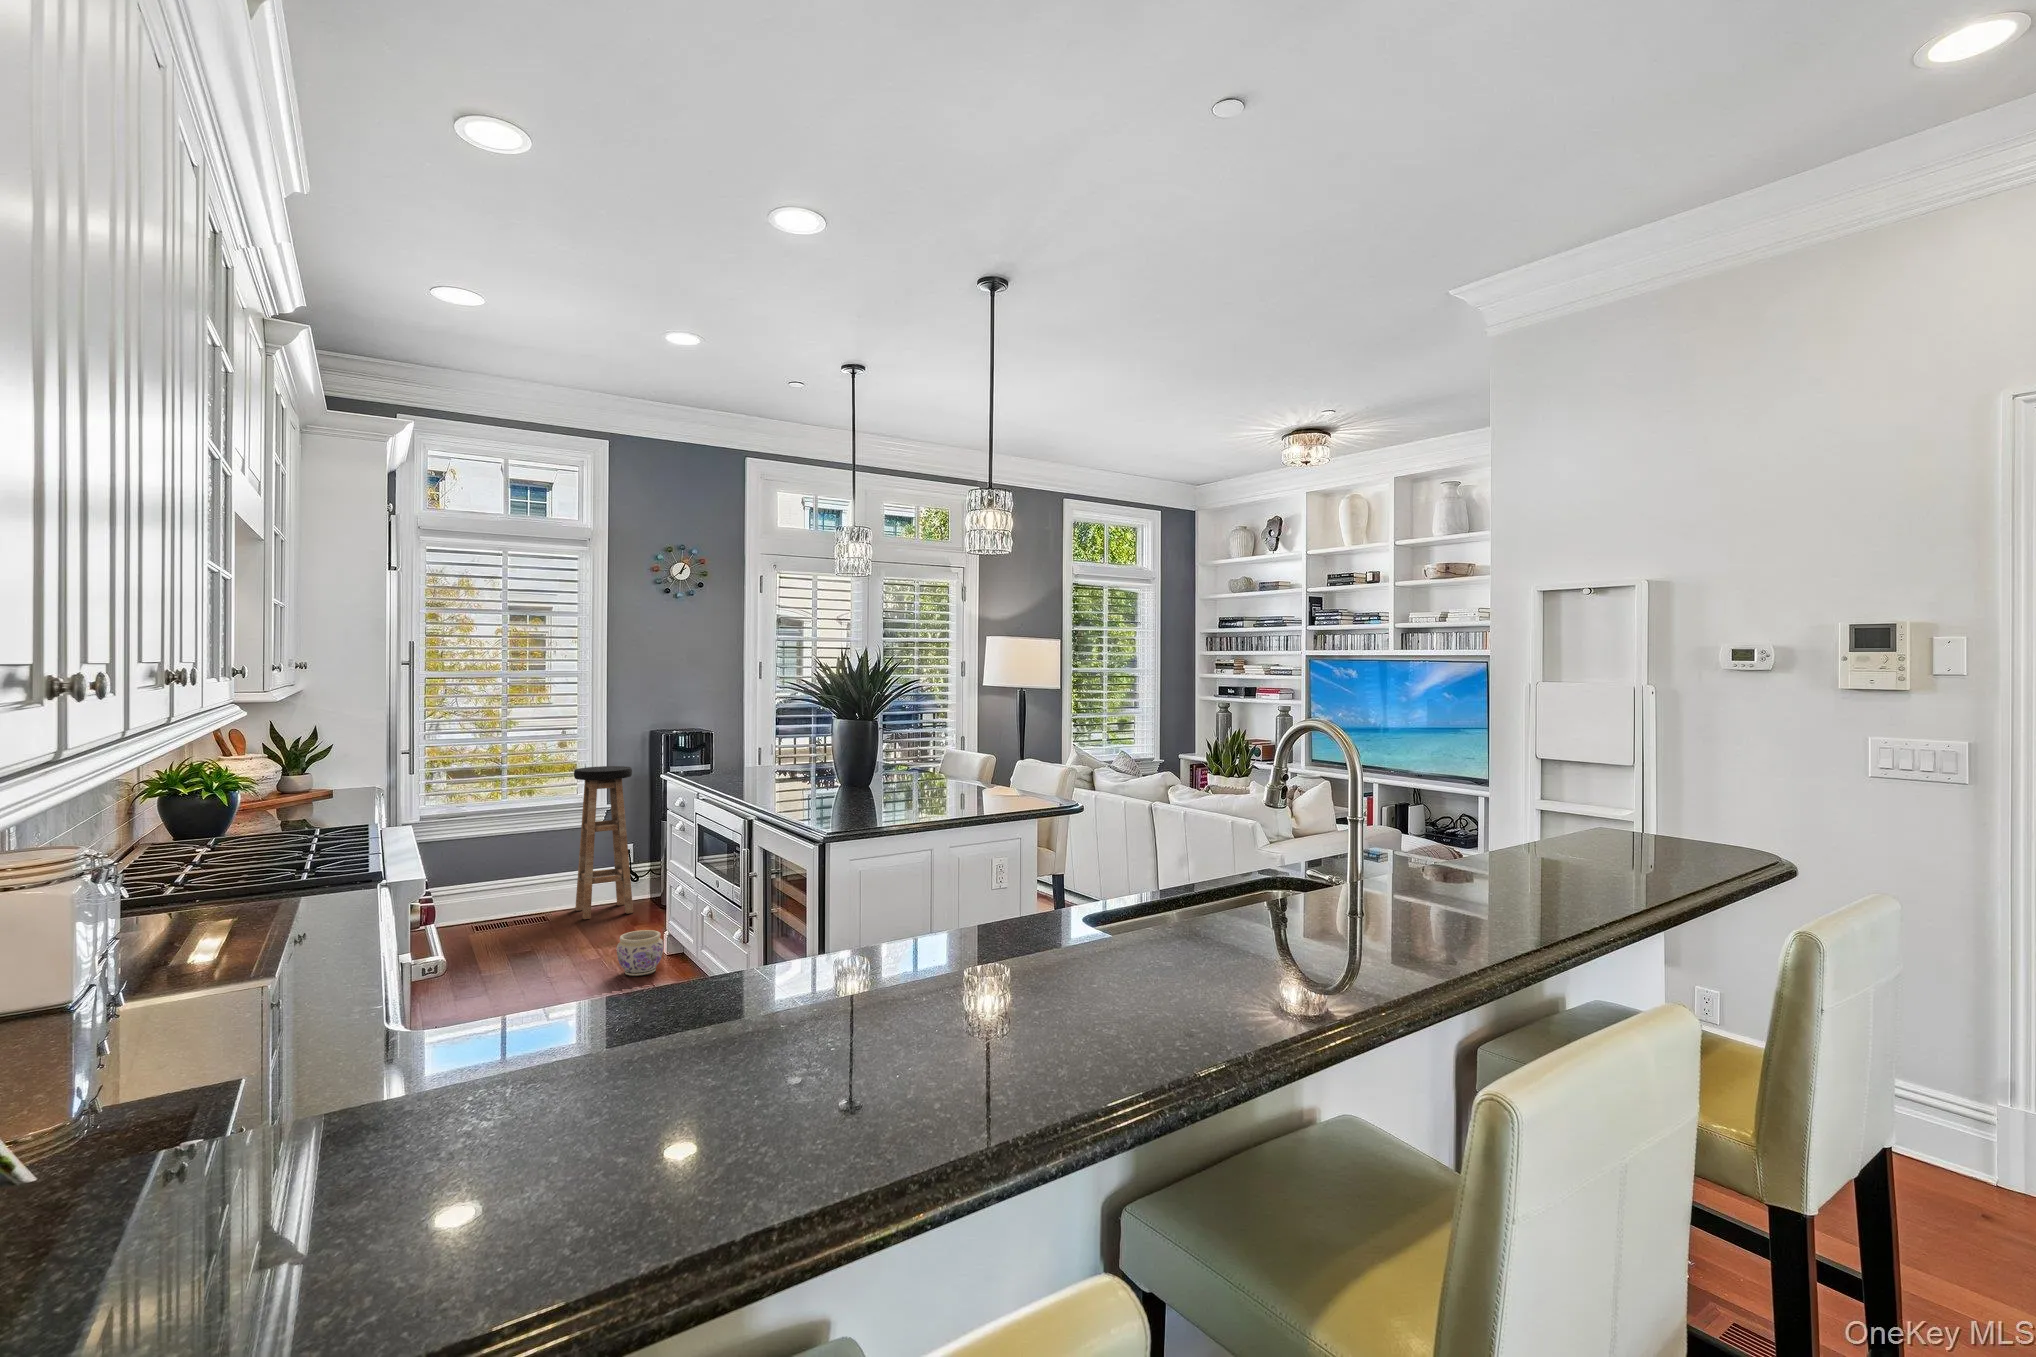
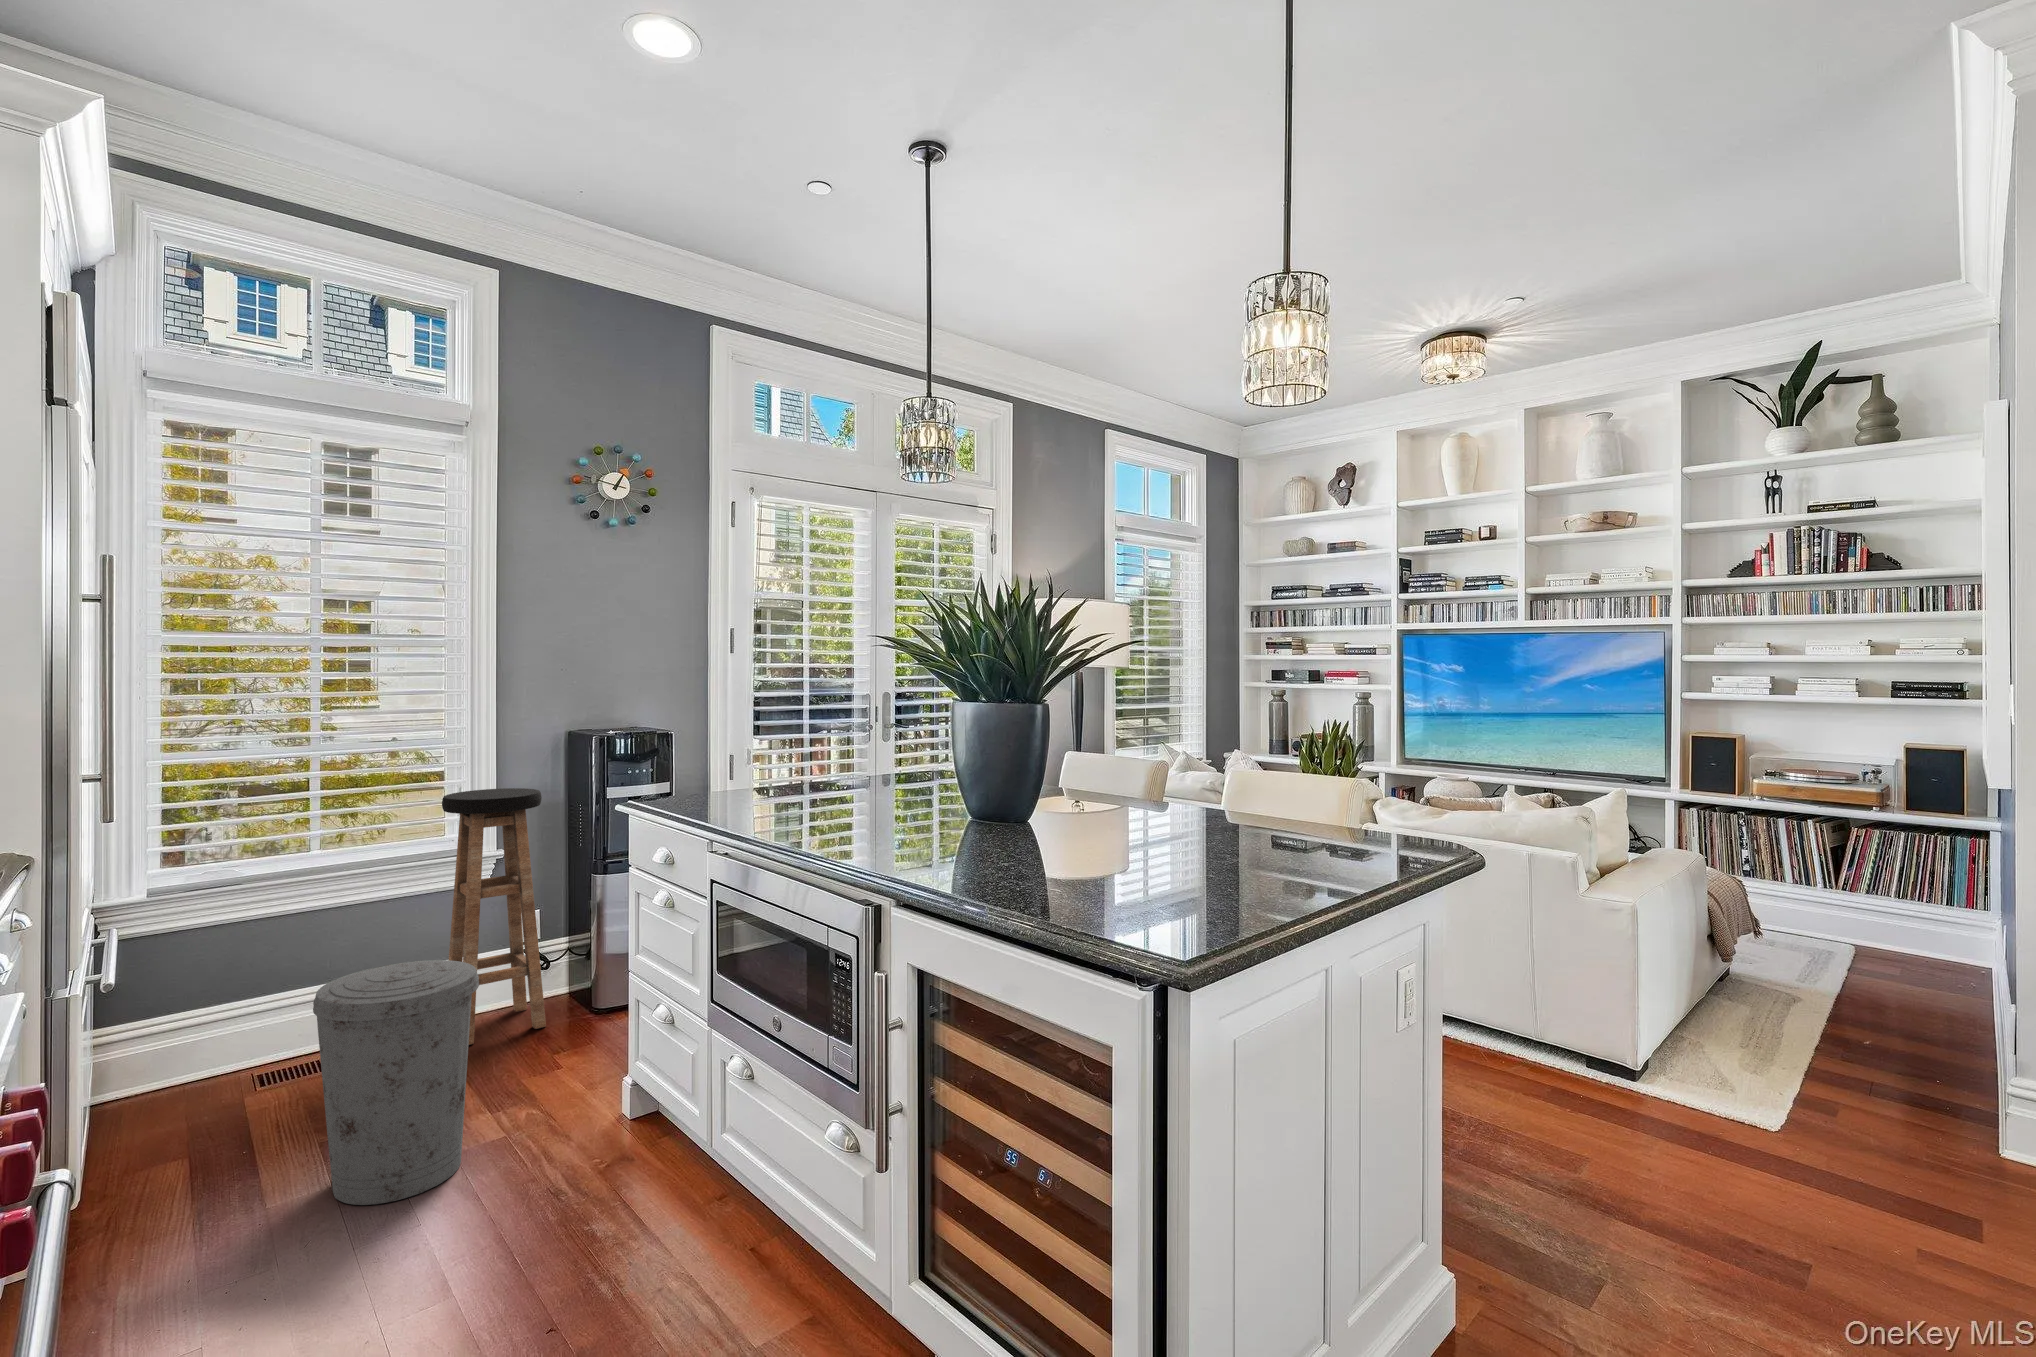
trash can: none [502,857,584,976] -> present [313,960,479,1205]
planter: present [616,930,664,977] -> none [549,1091,638,1189]

